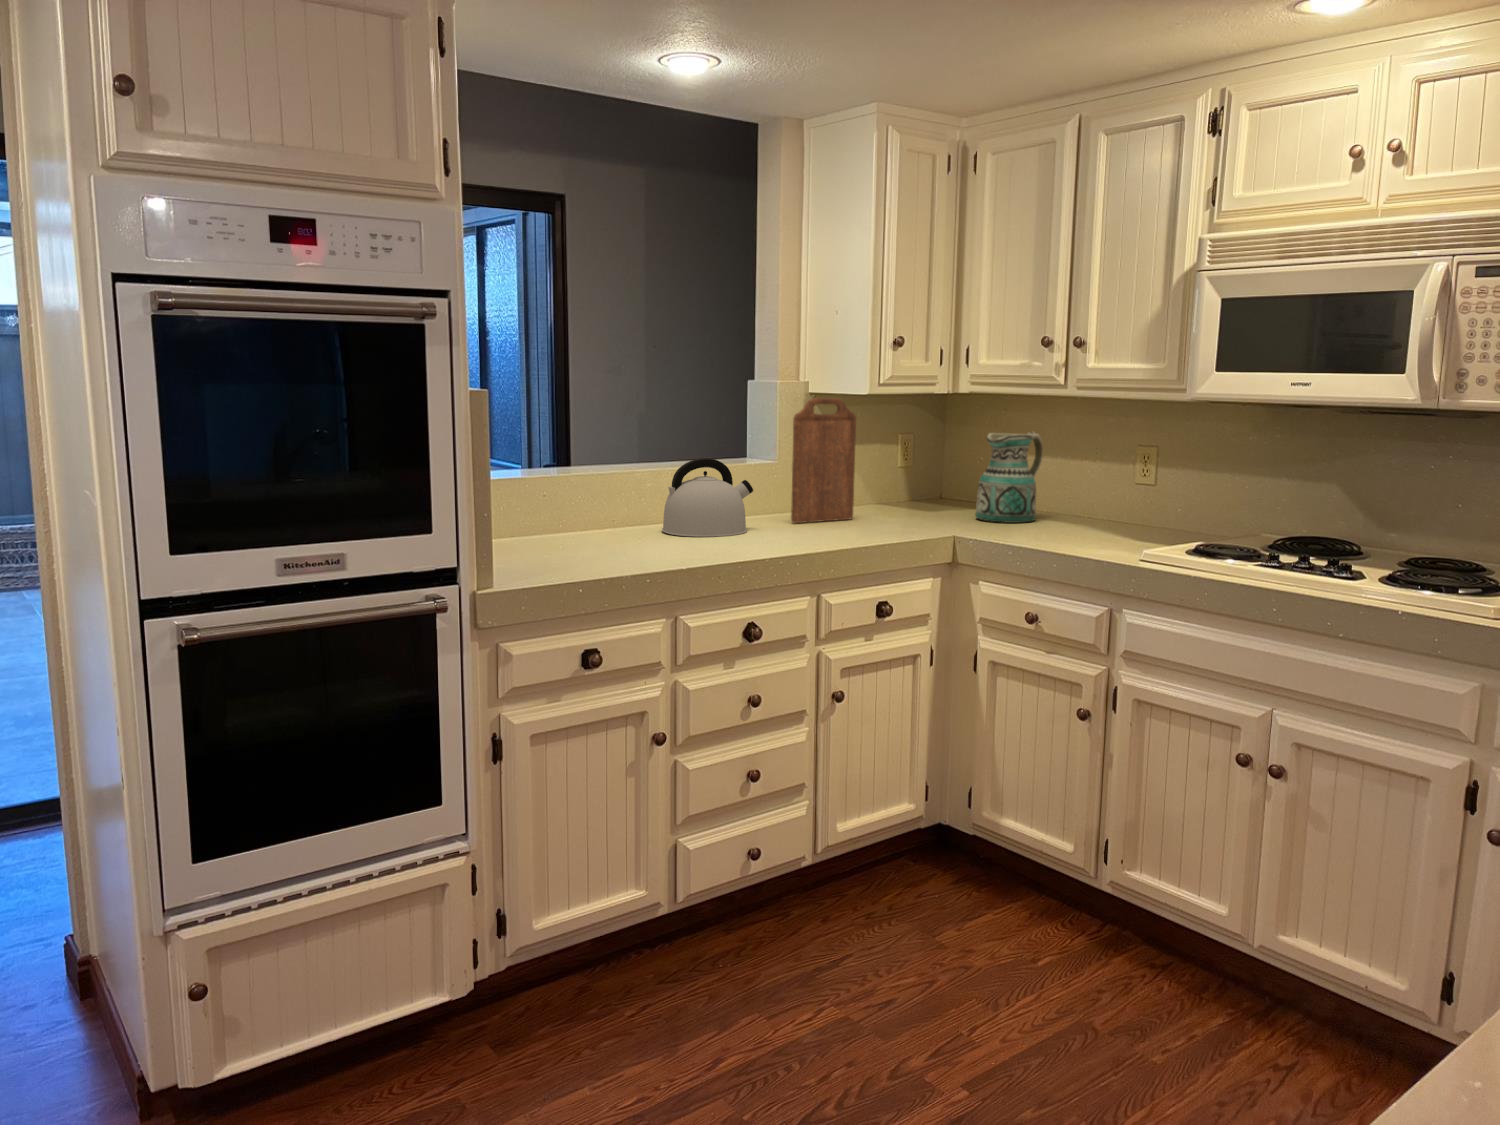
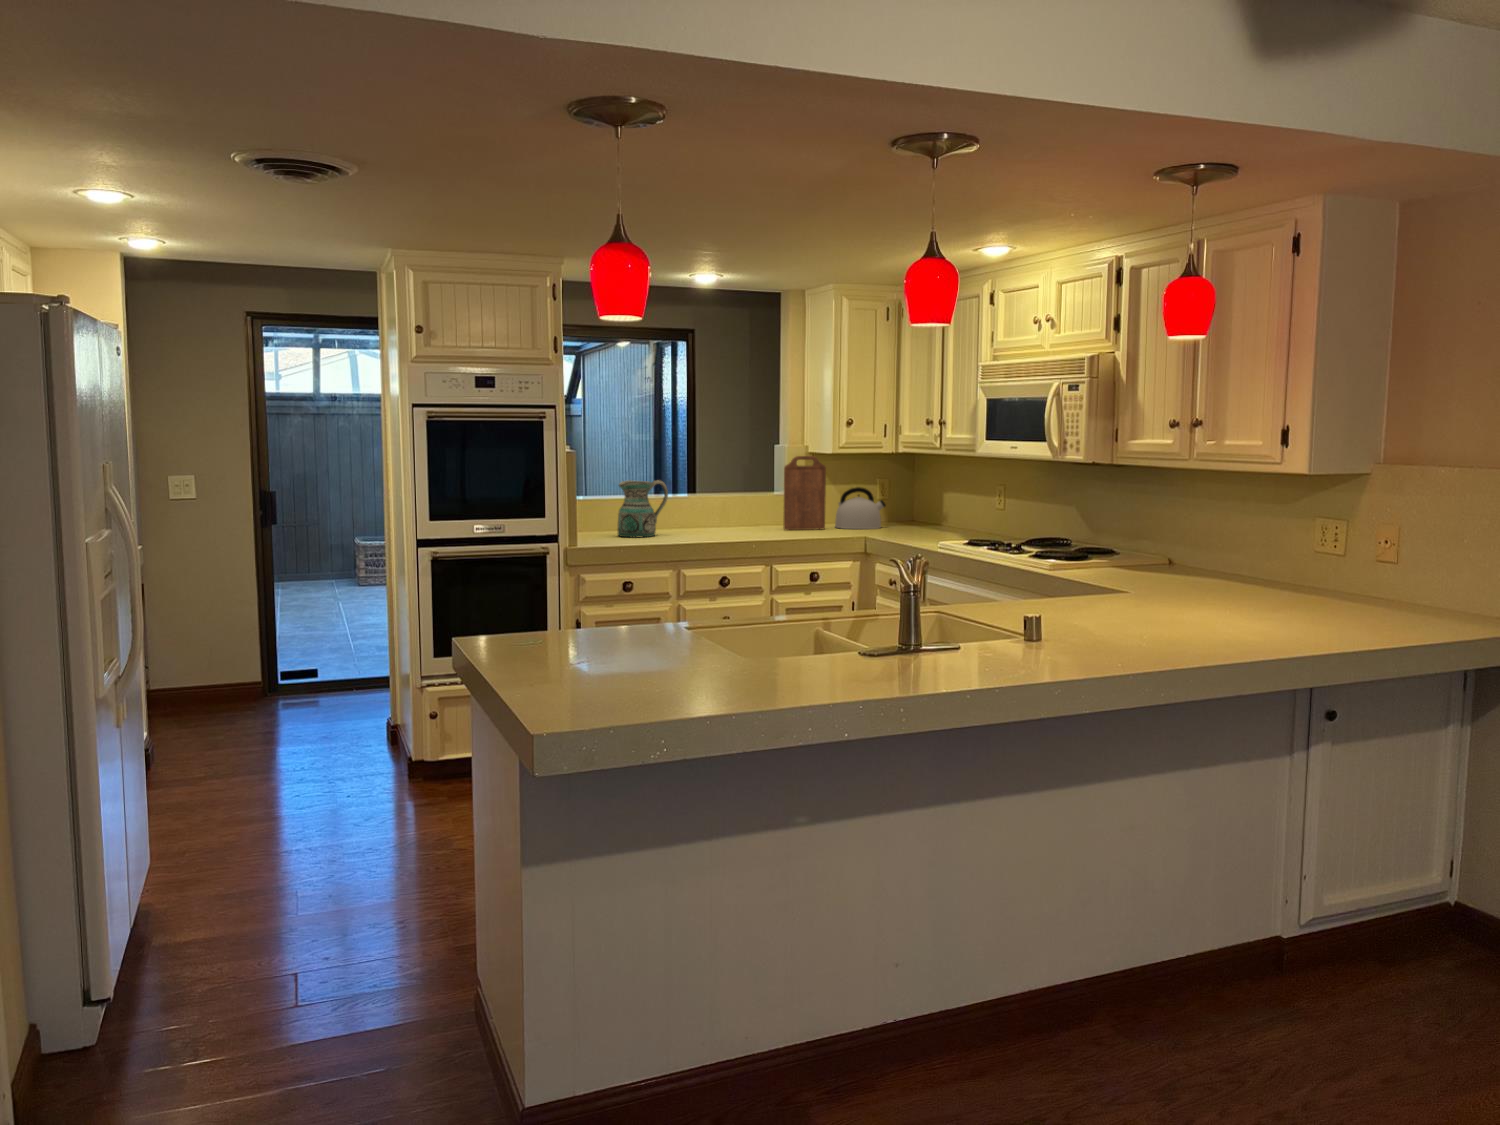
ceramic pitcher: present [975,432,1043,523] -> present [618,480,668,538]
kettle: present [662,458,753,537] -> present [835,487,886,529]

